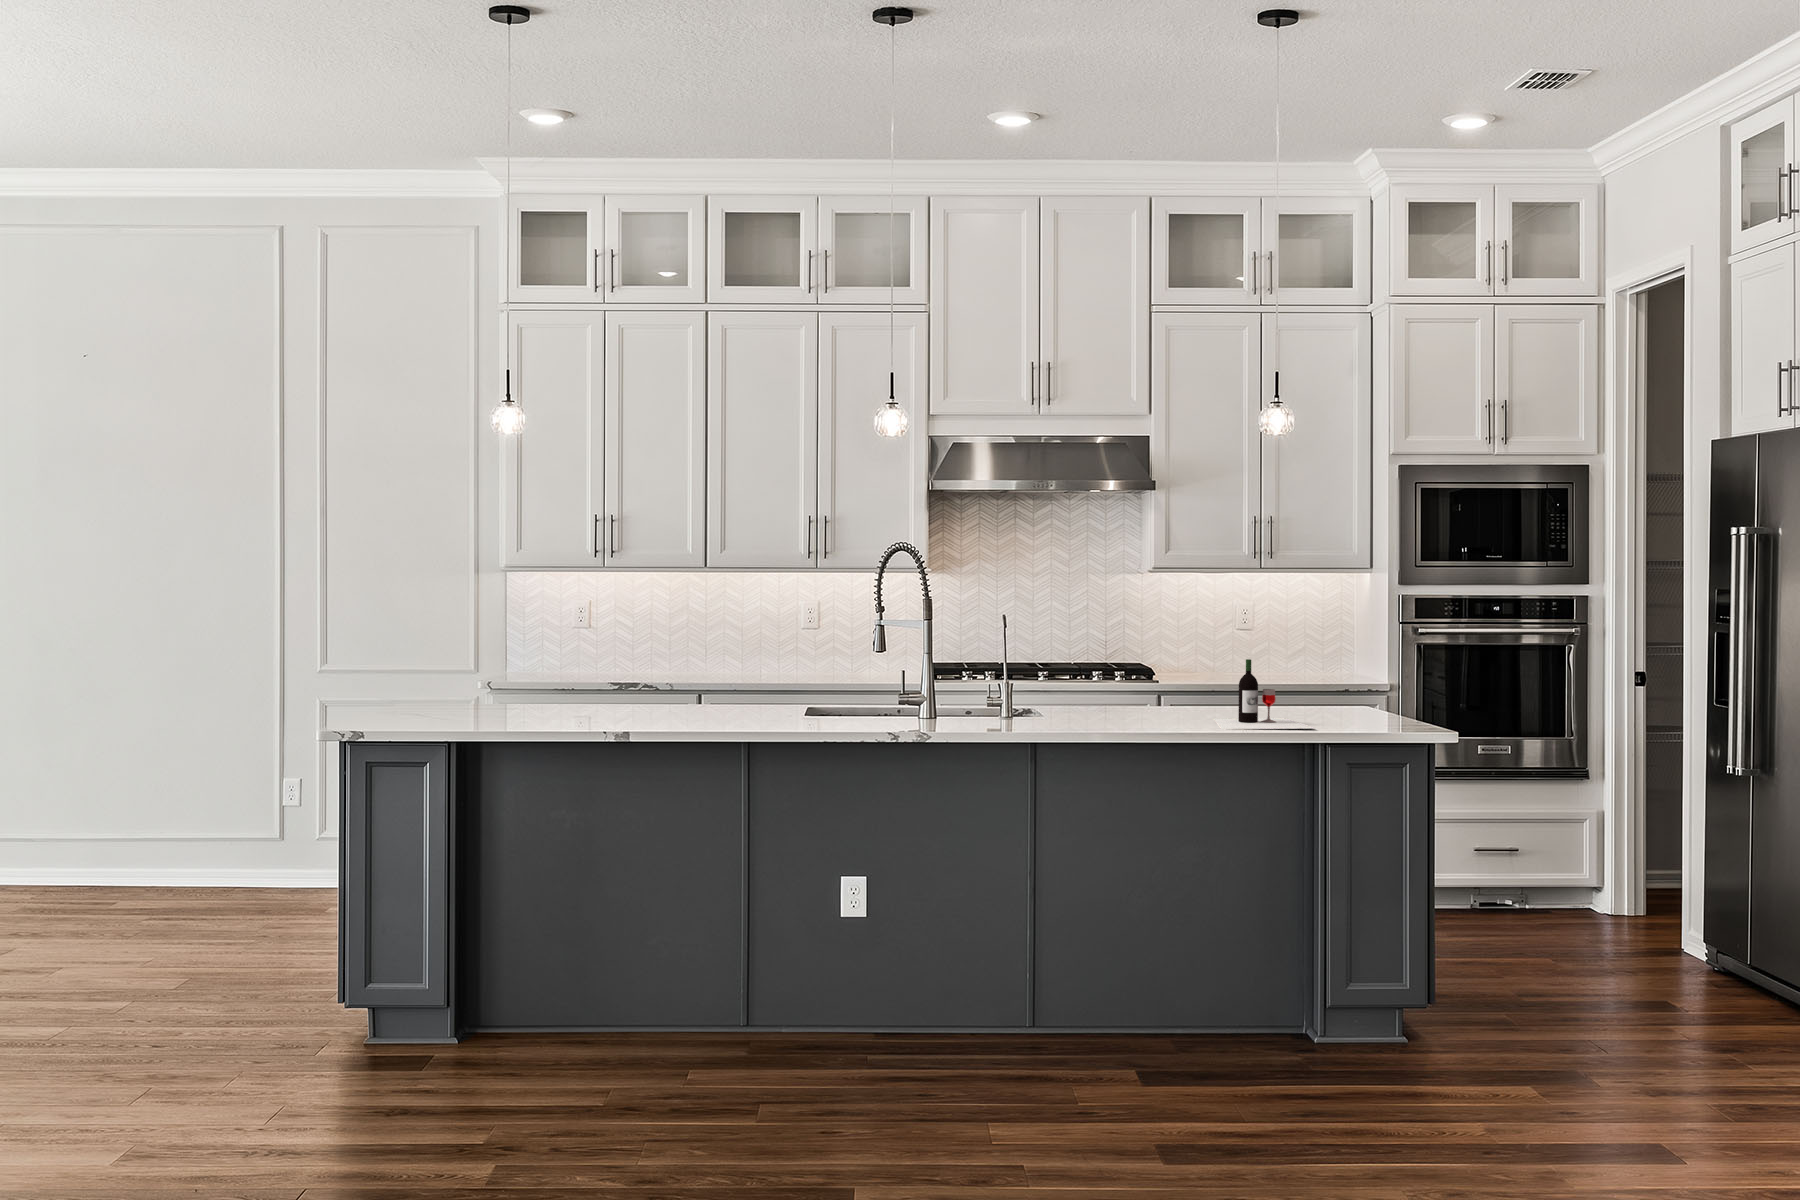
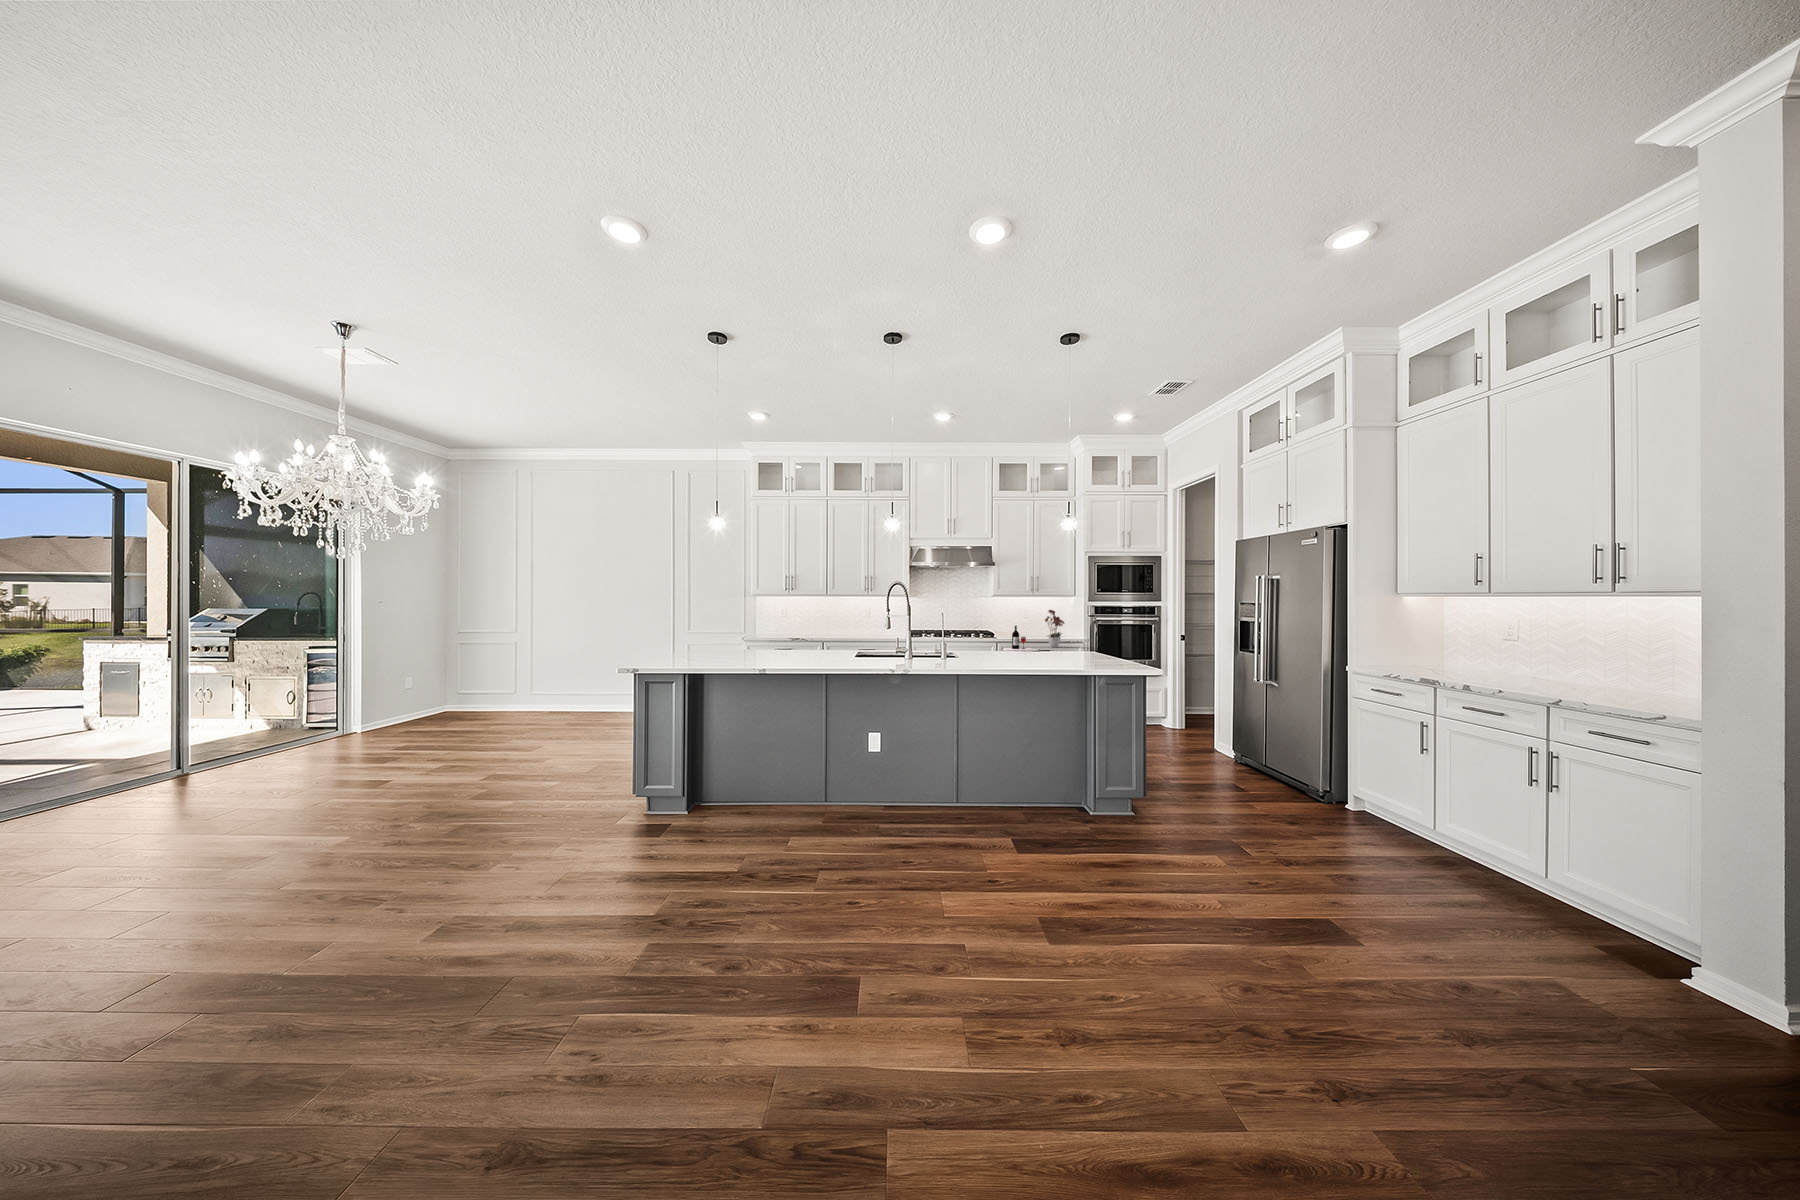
flower arrangement: none [1307,607,1372,712] -> present [1045,610,1064,647]

